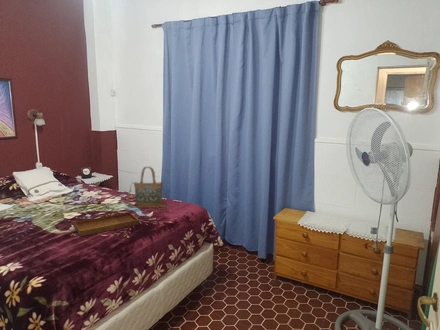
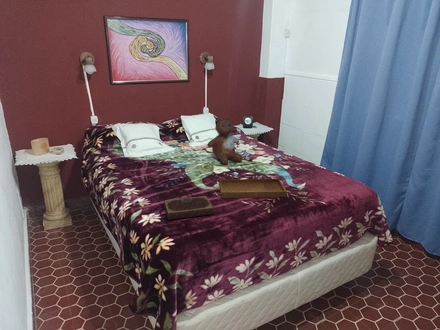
stuffed bear: none [53,165,91,210] -> present [207,116,243,164]
handbag: present [127,167,167,209] -> none [280,128,325,182]
notebook: none [21,237,77,264] -> present [164,196,214,220]

